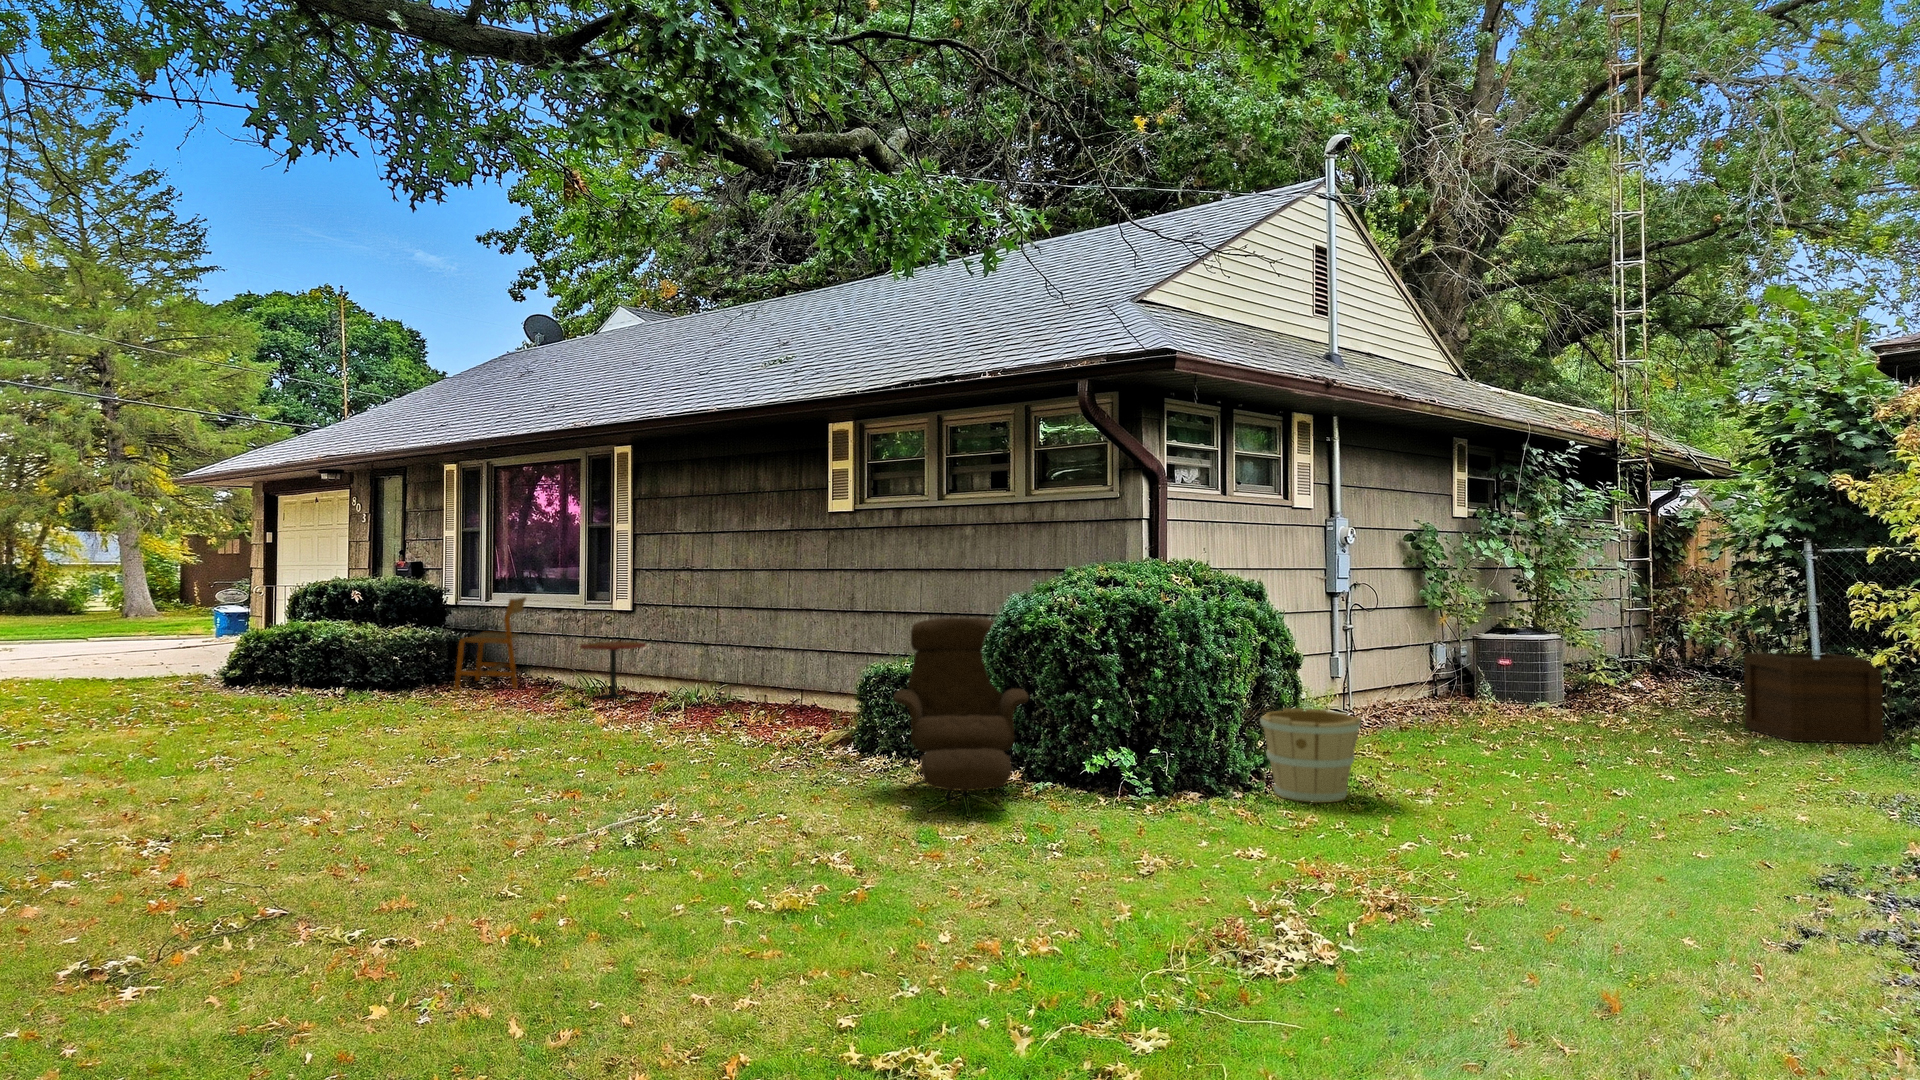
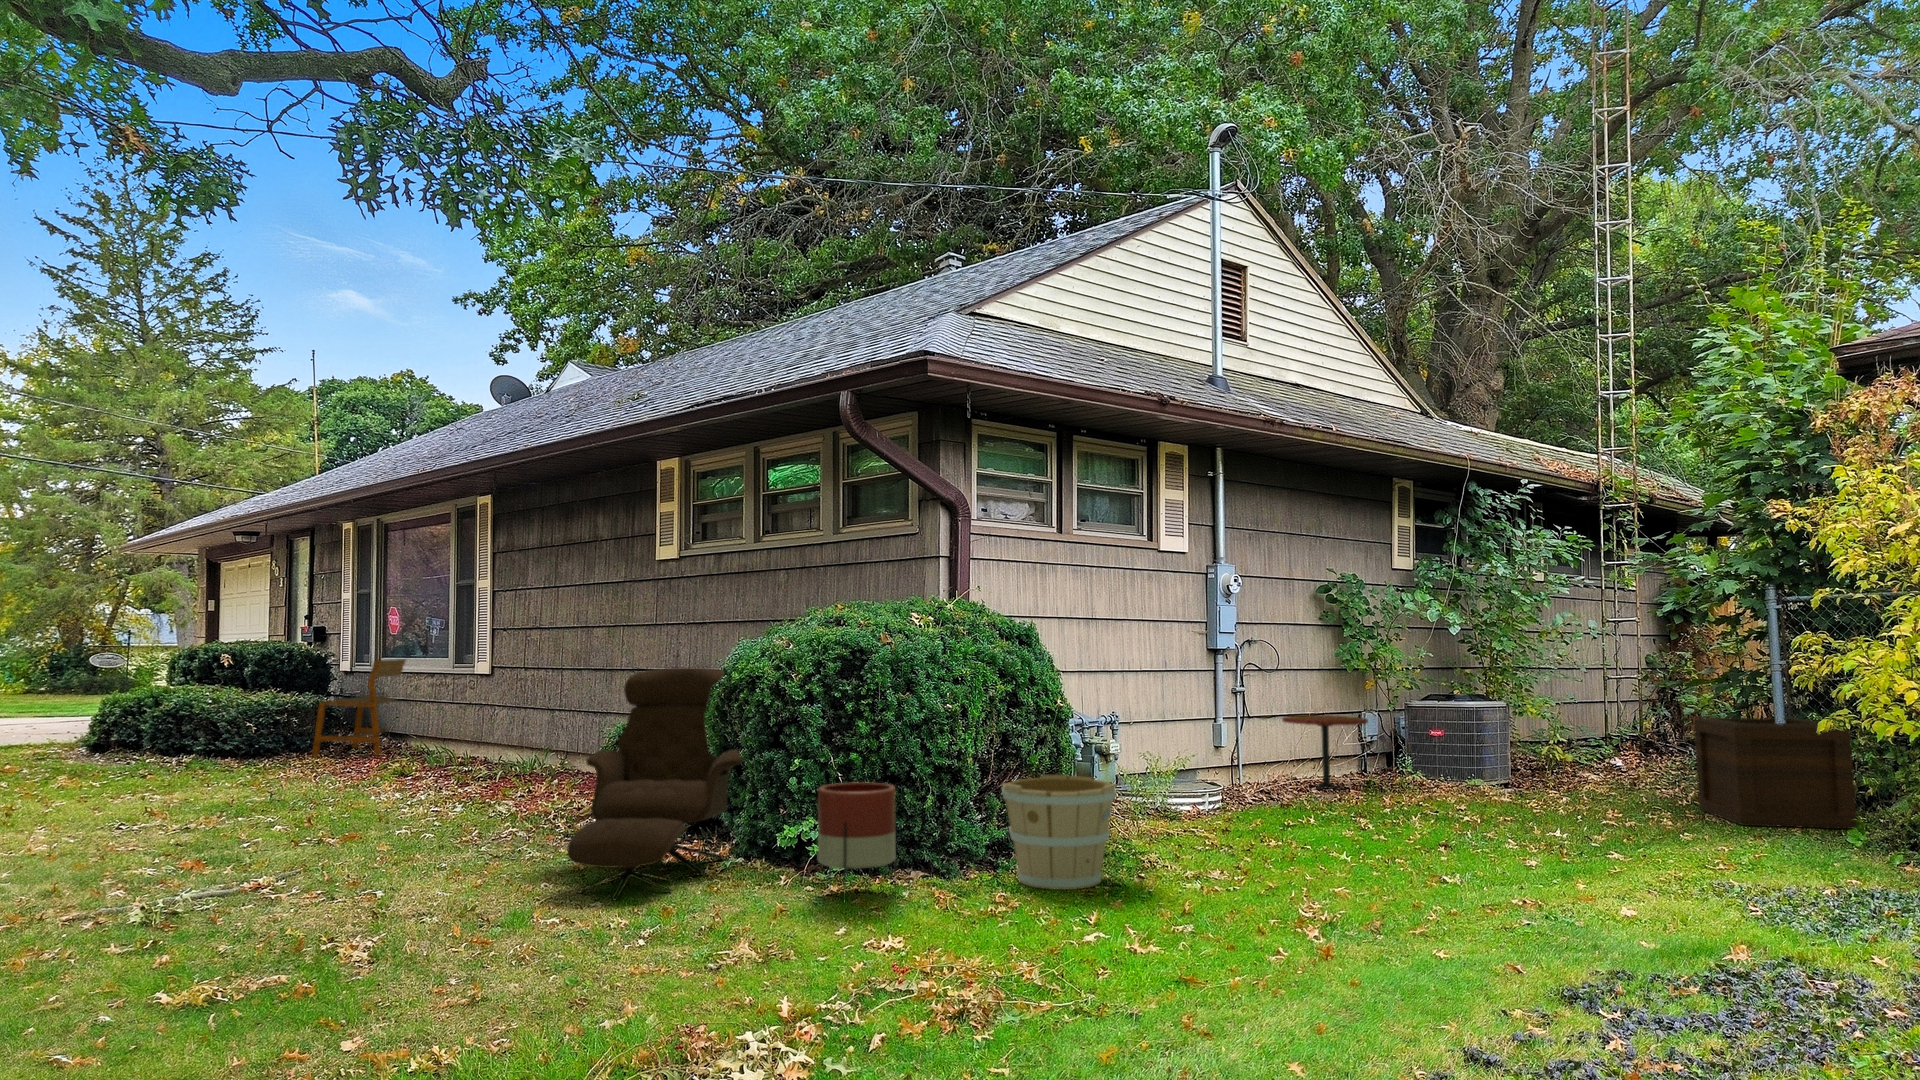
side table: present [580,641,646,699] -> present [1283,715,1368,790]
planter: none [1129,717,1195,817] -> present [817,782,896,903]

